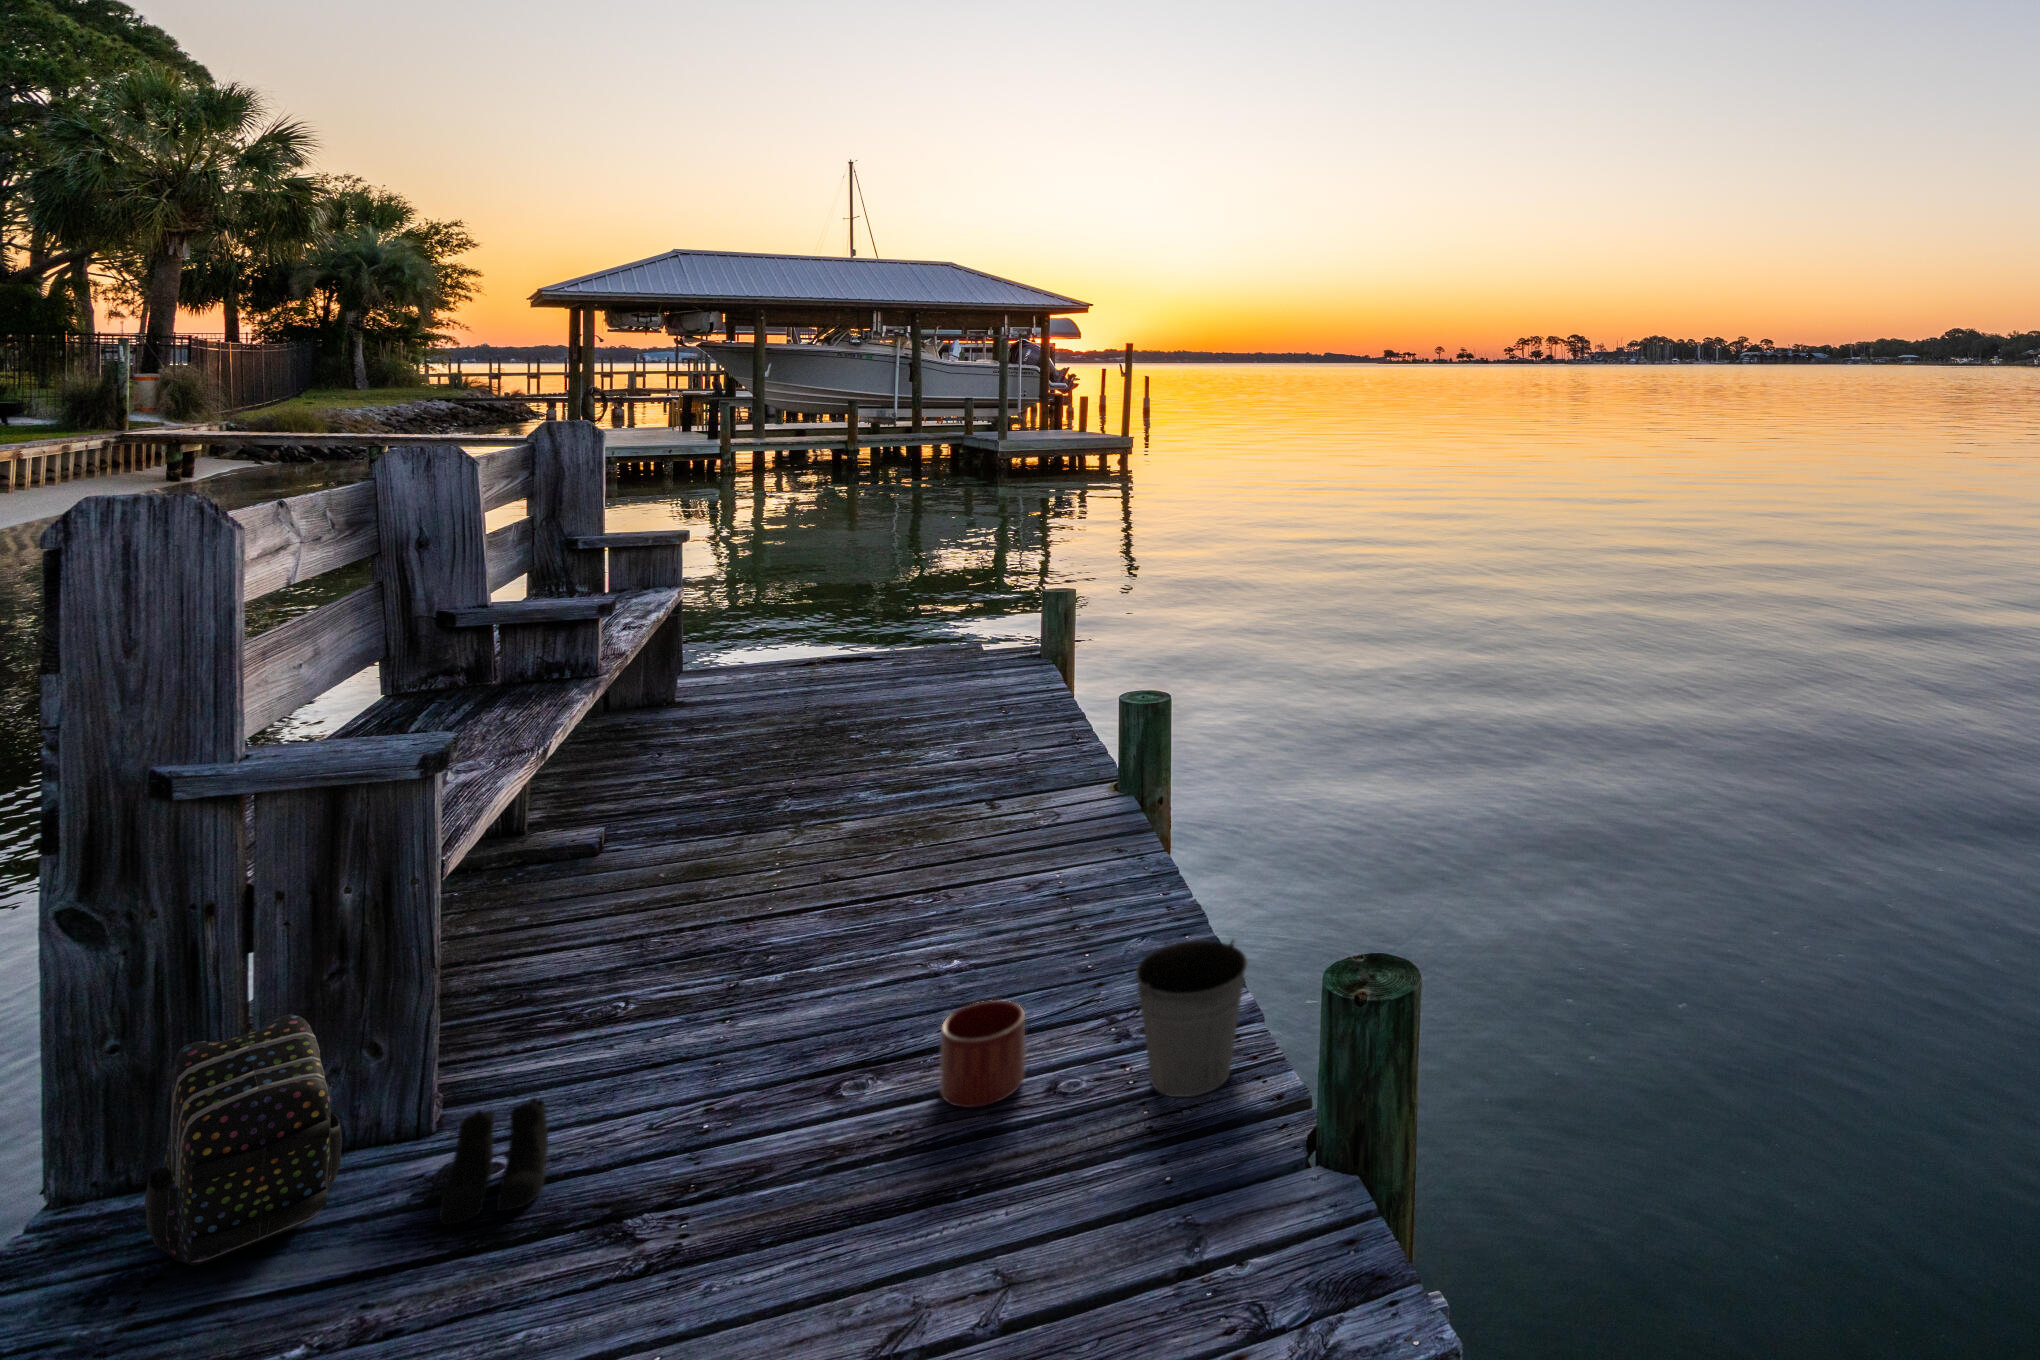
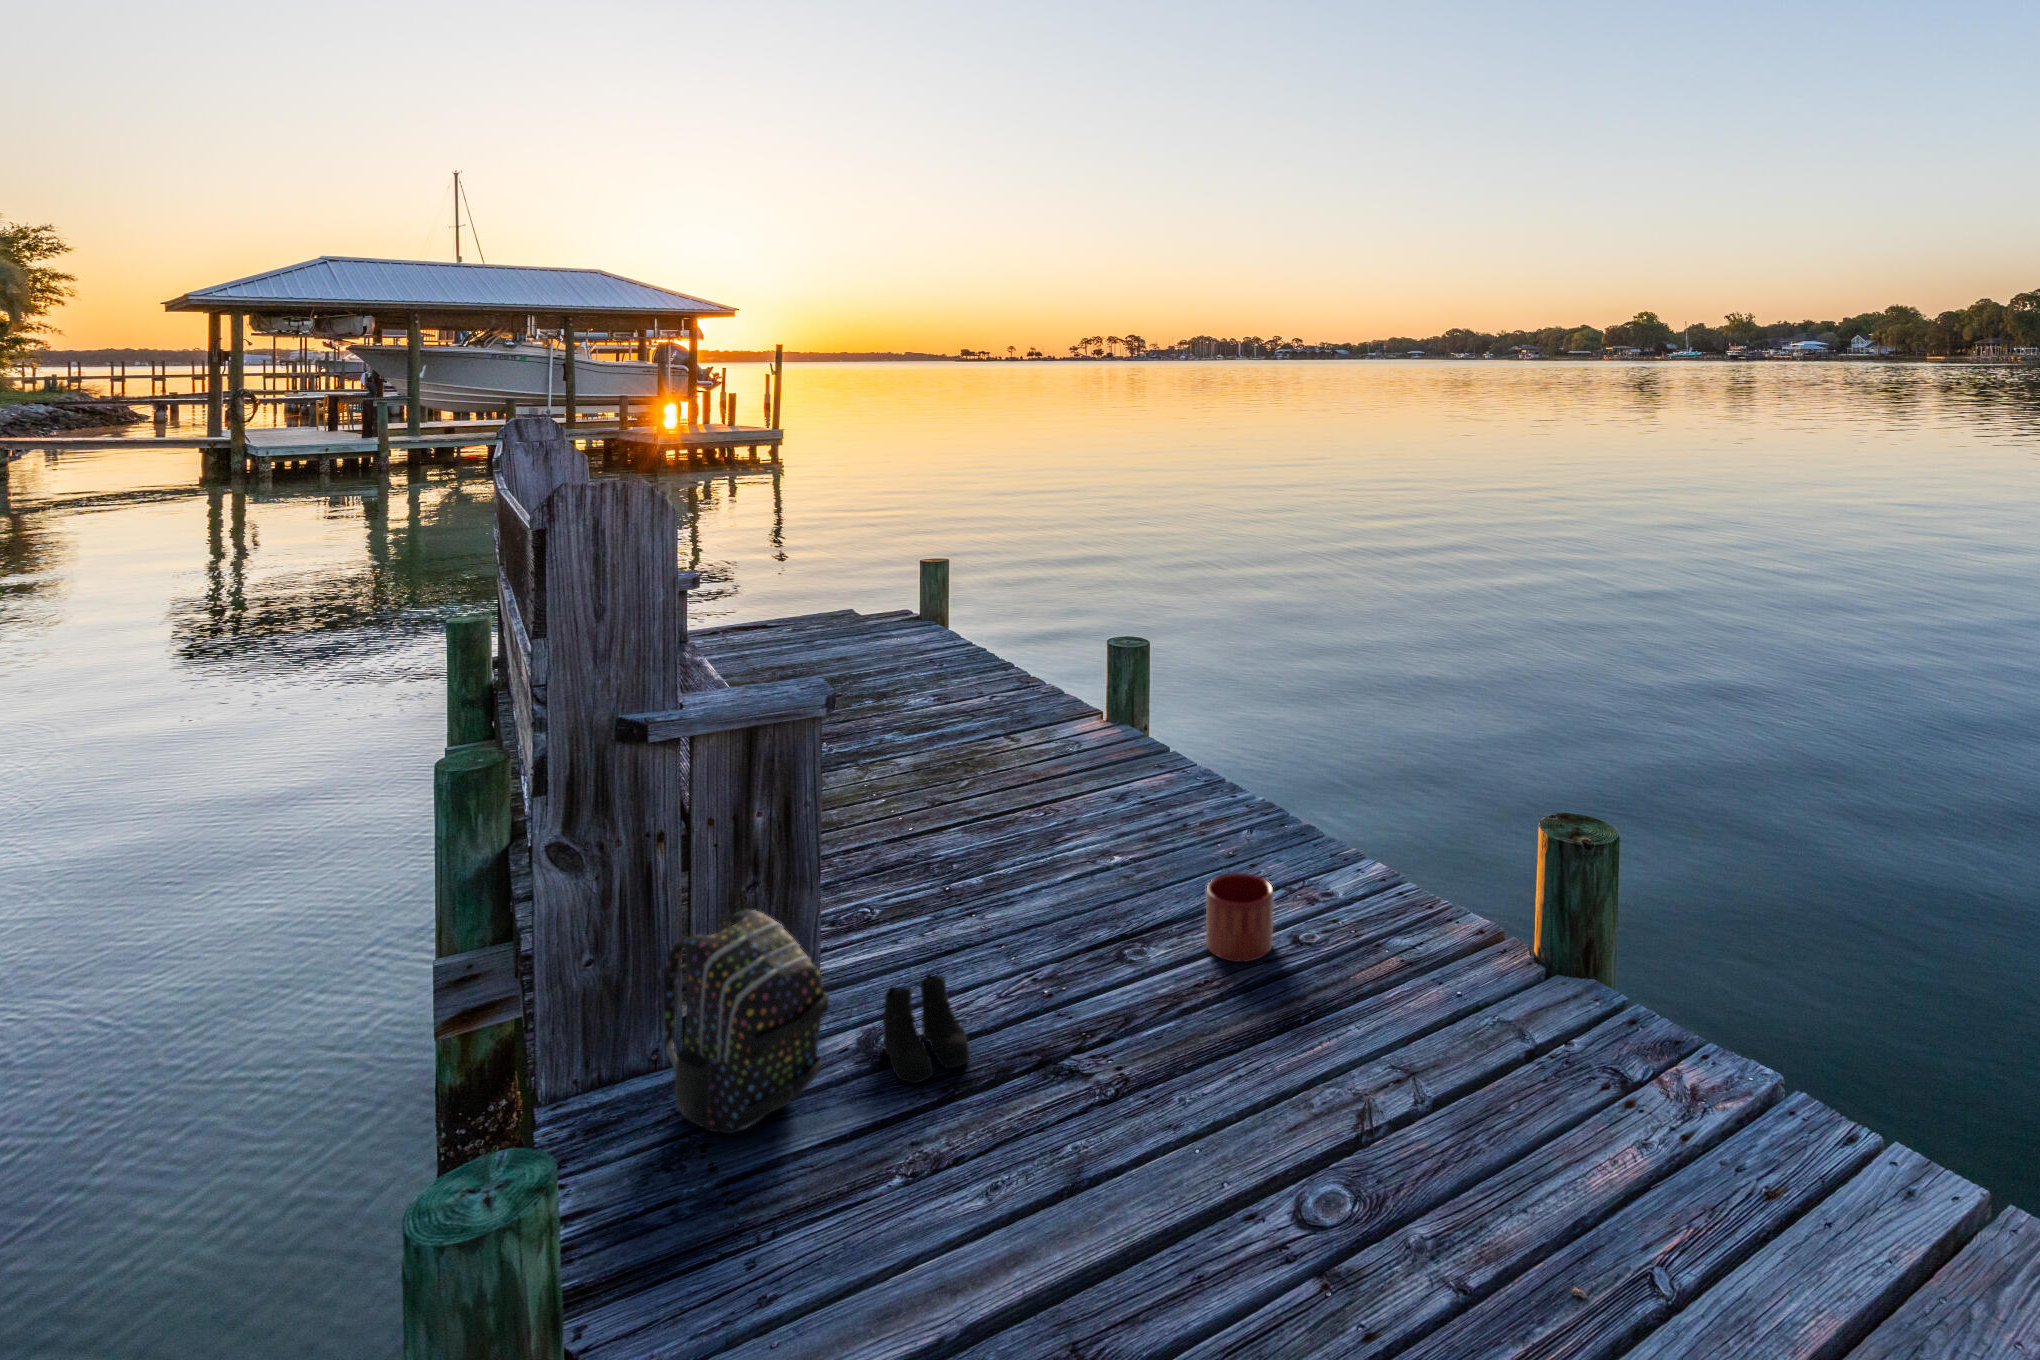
bucket: present [1131,940,1248,1097] -> none [1345,811,1442,941]

